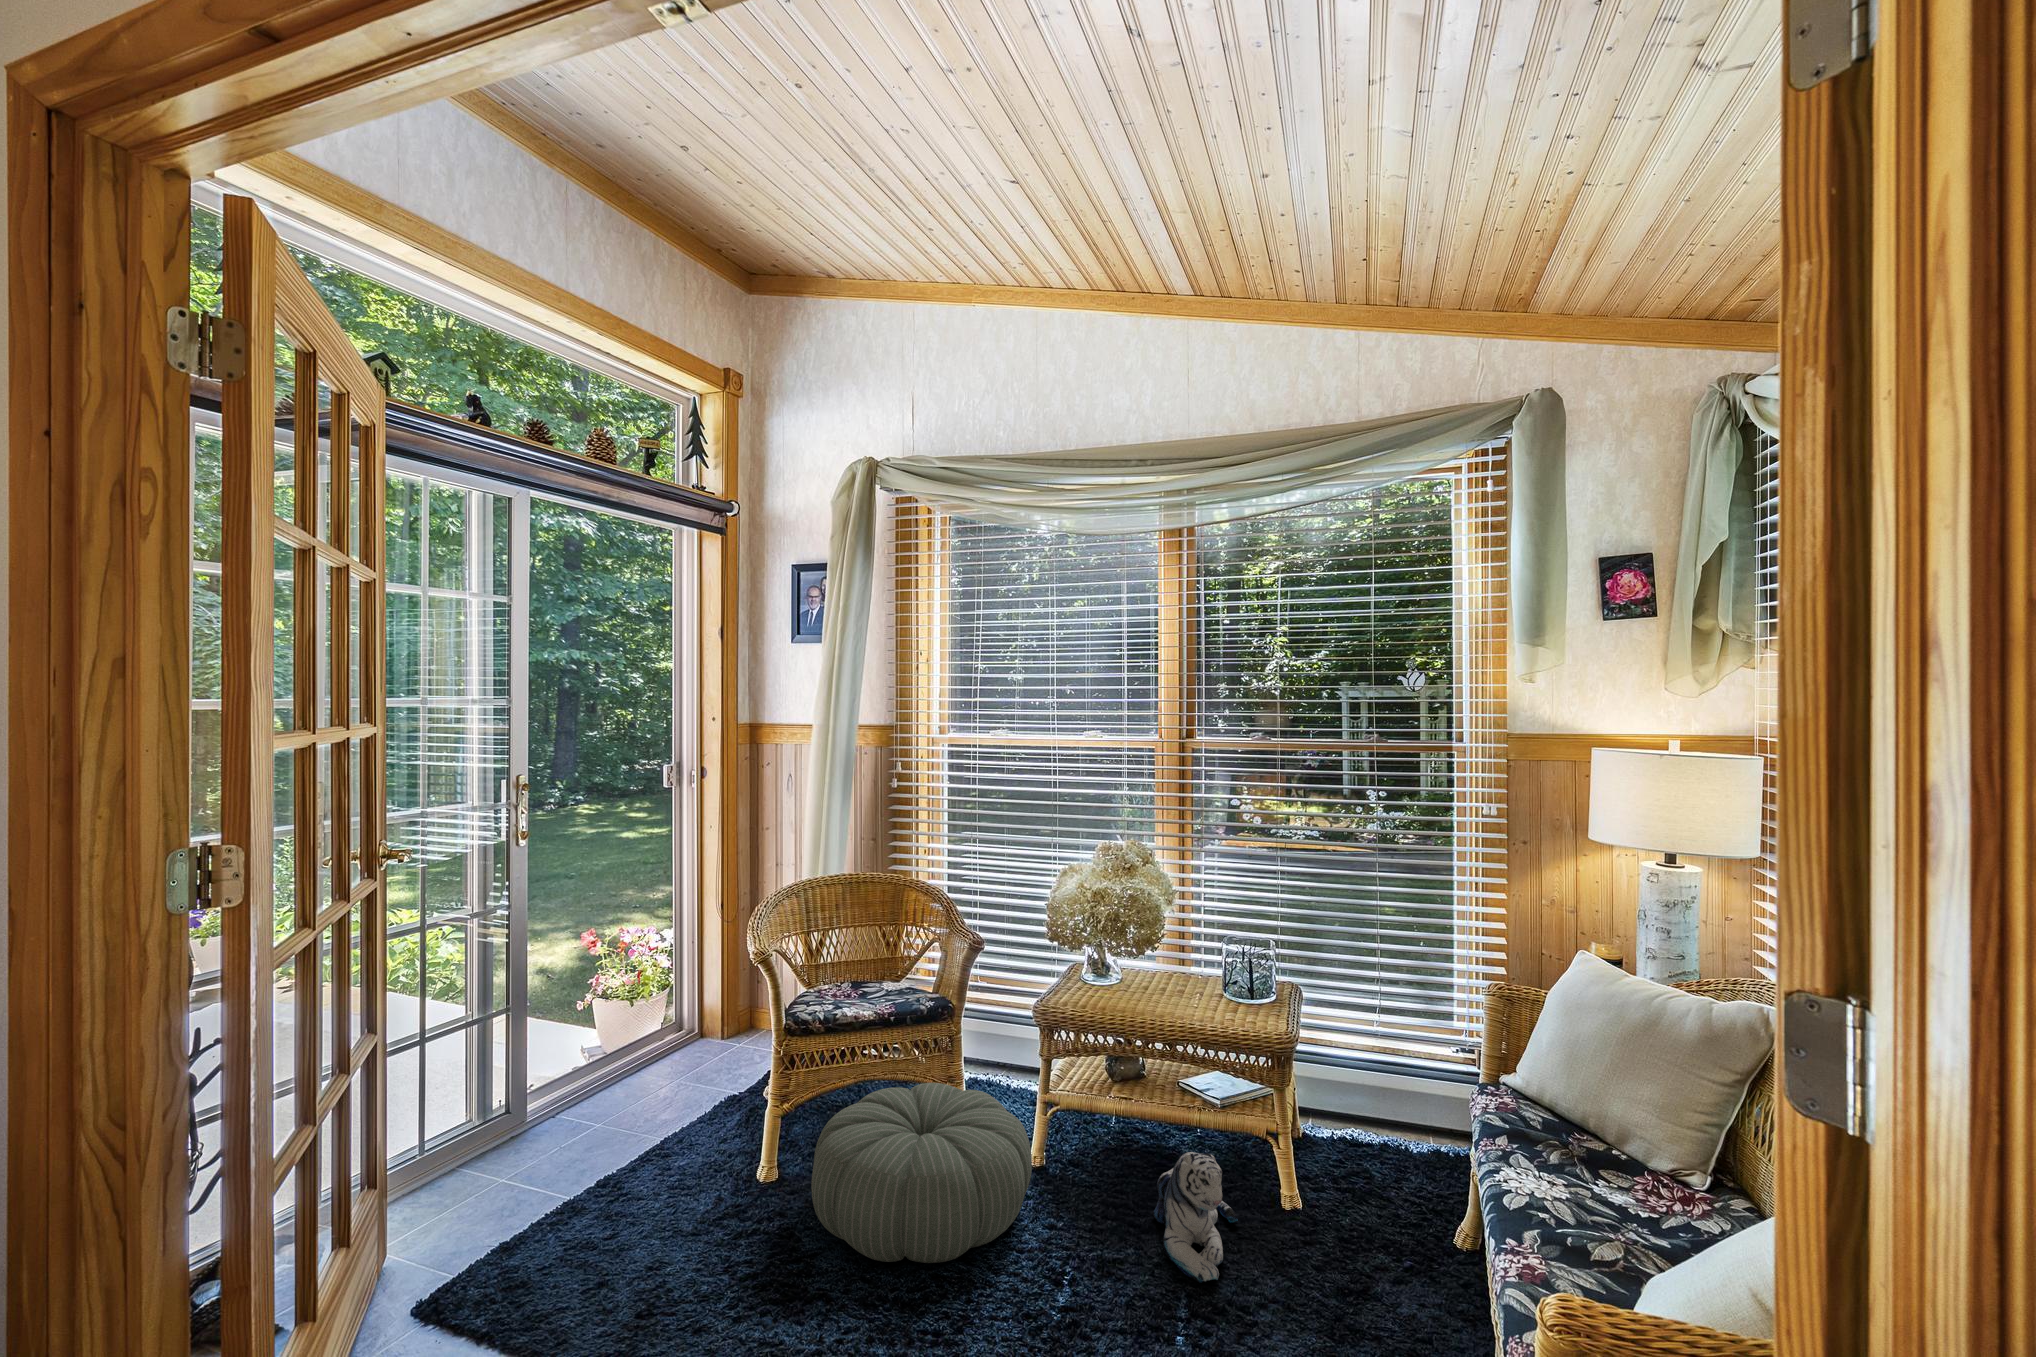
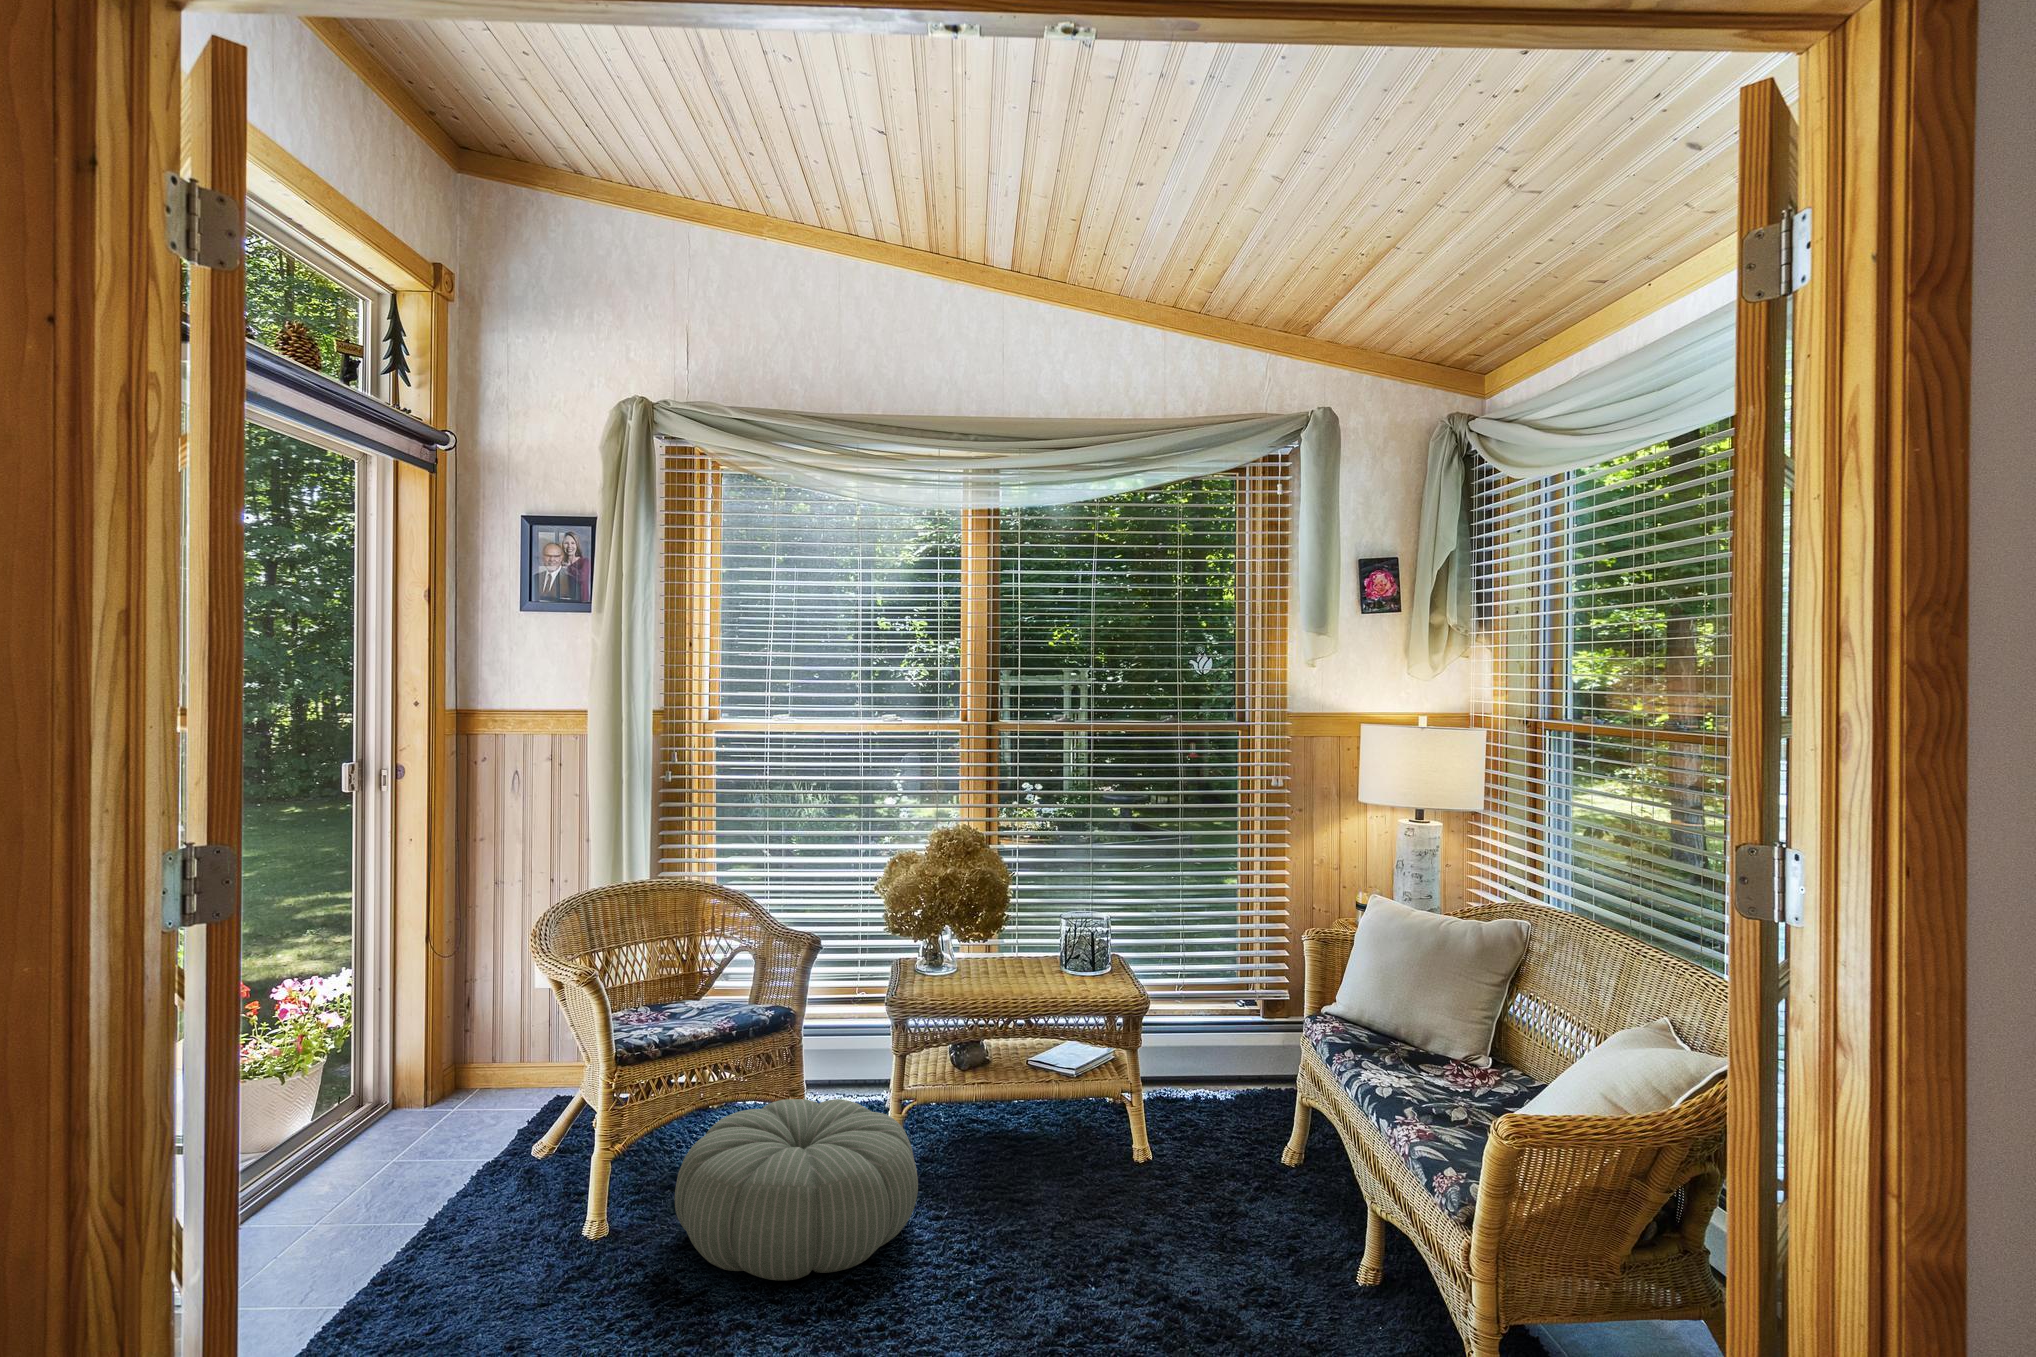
plush toy: present [1152,1152,1238,1283] -> none [1030,1117,1115,1231]

